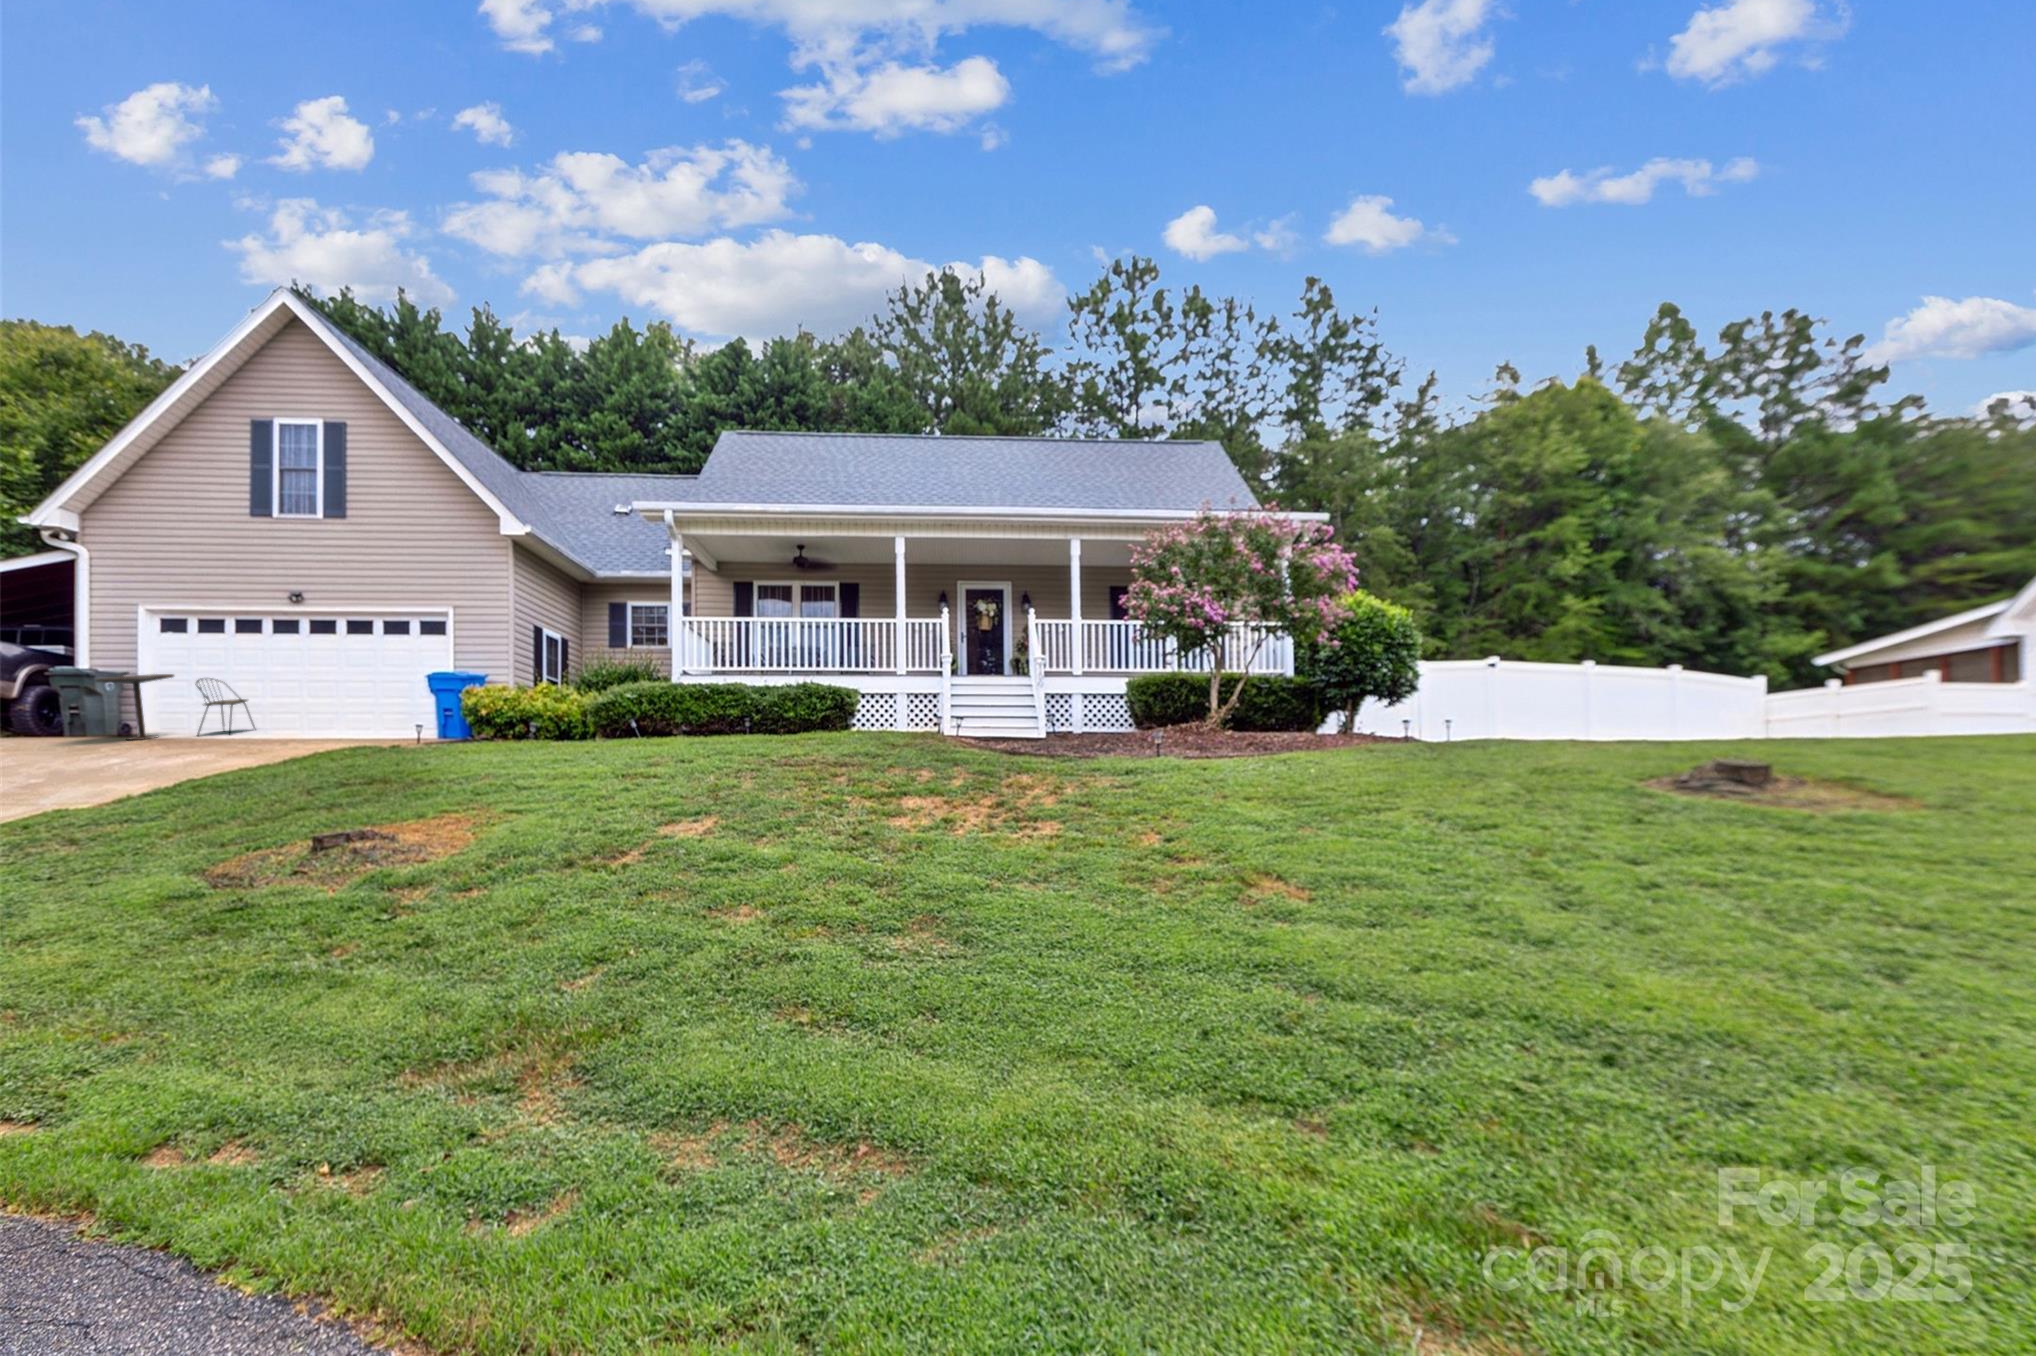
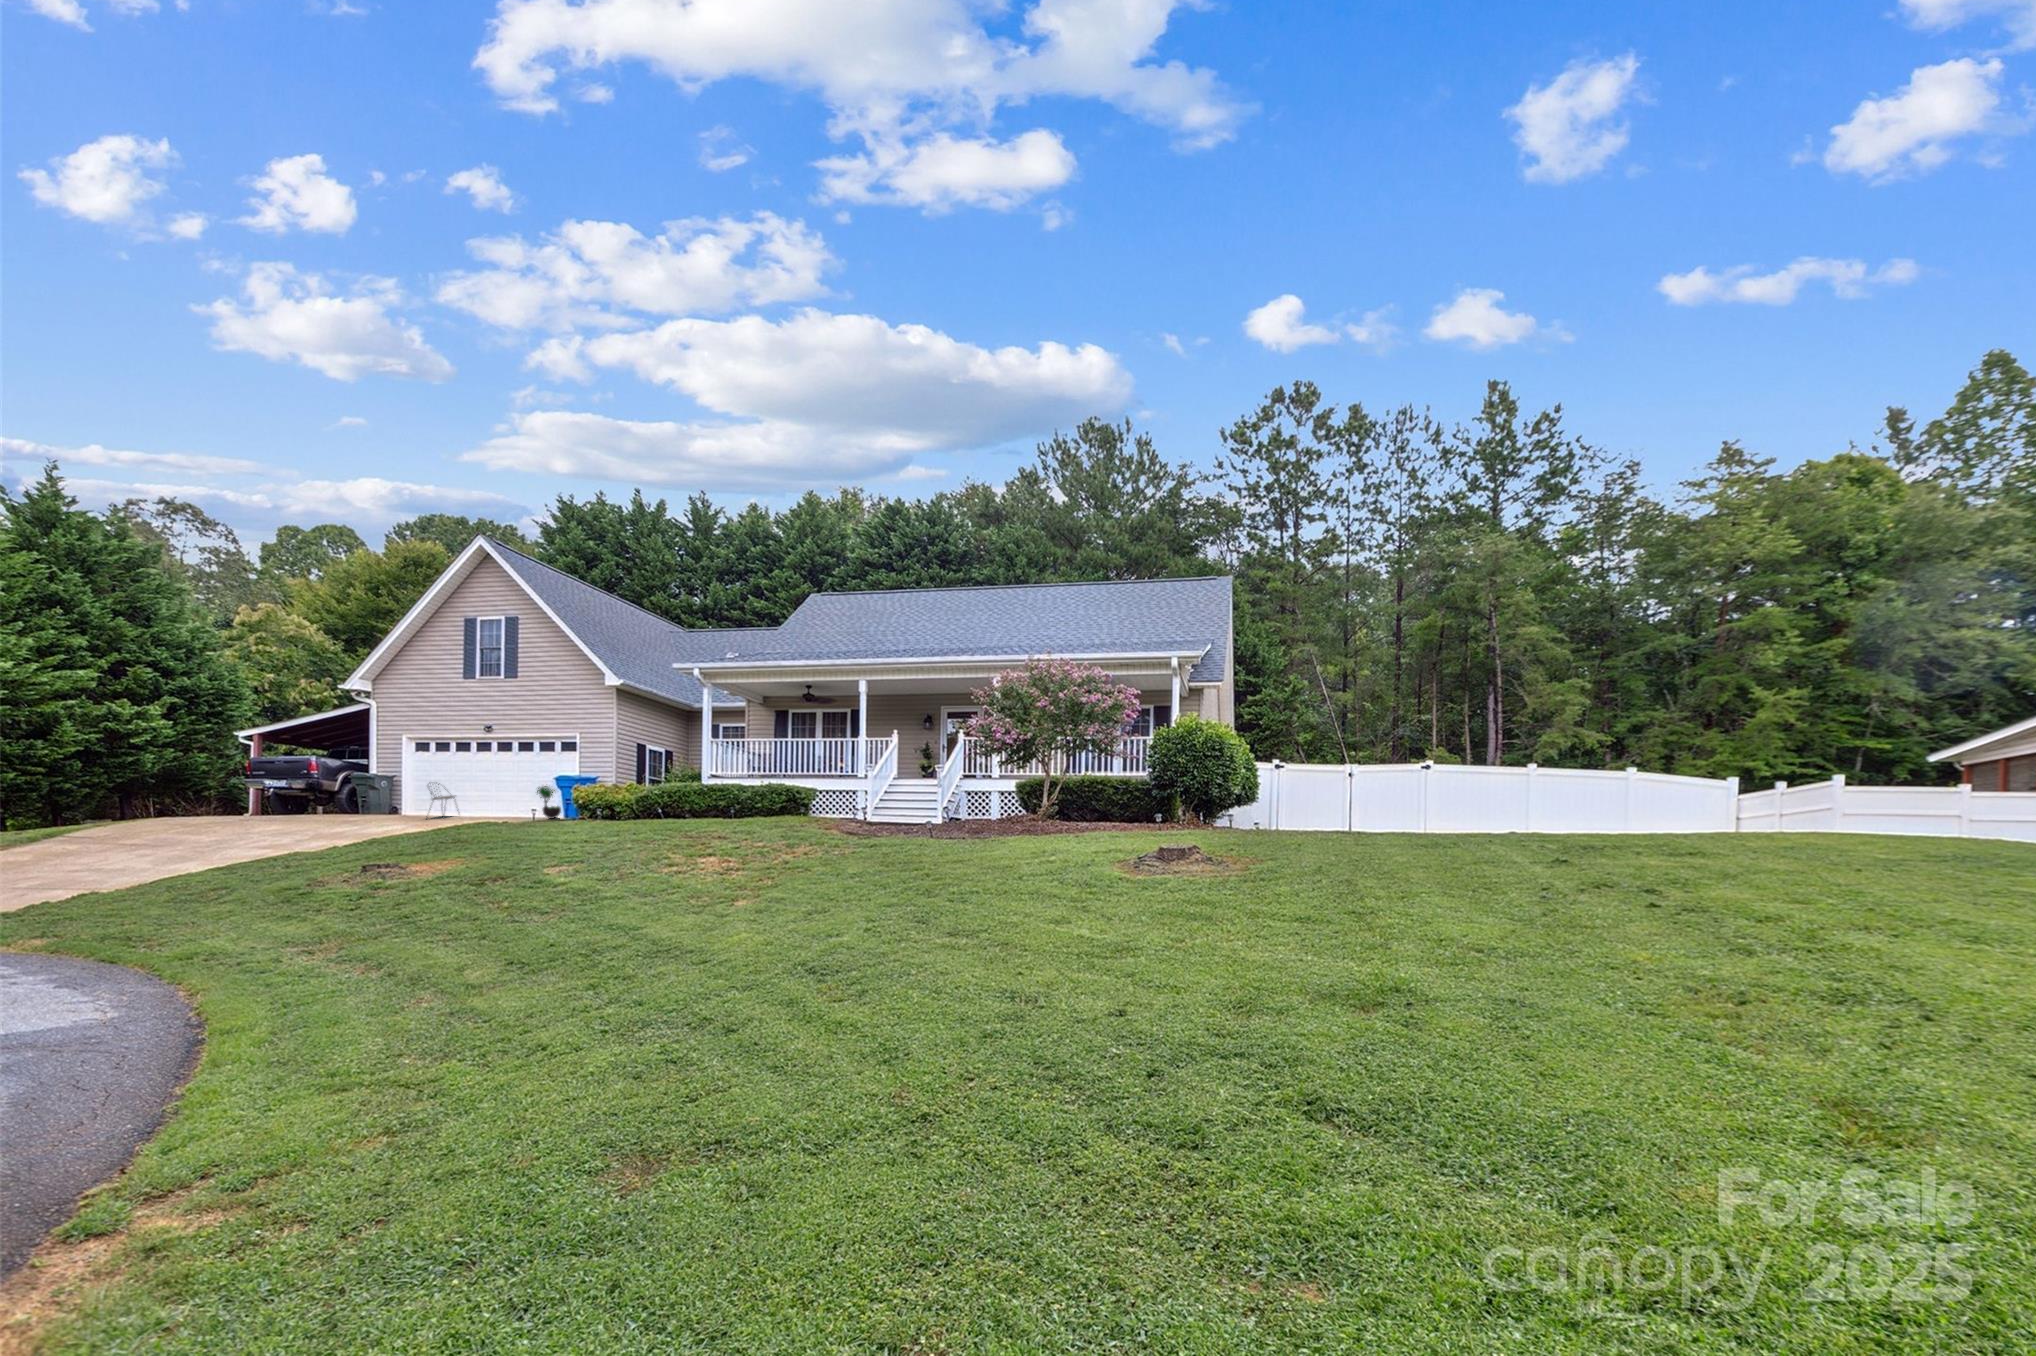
pedestal table: present [95,674,174,740] -> none [373,780,417,822]
potted tree: none [402,677,446,734] -> present [537,786,561,819]

